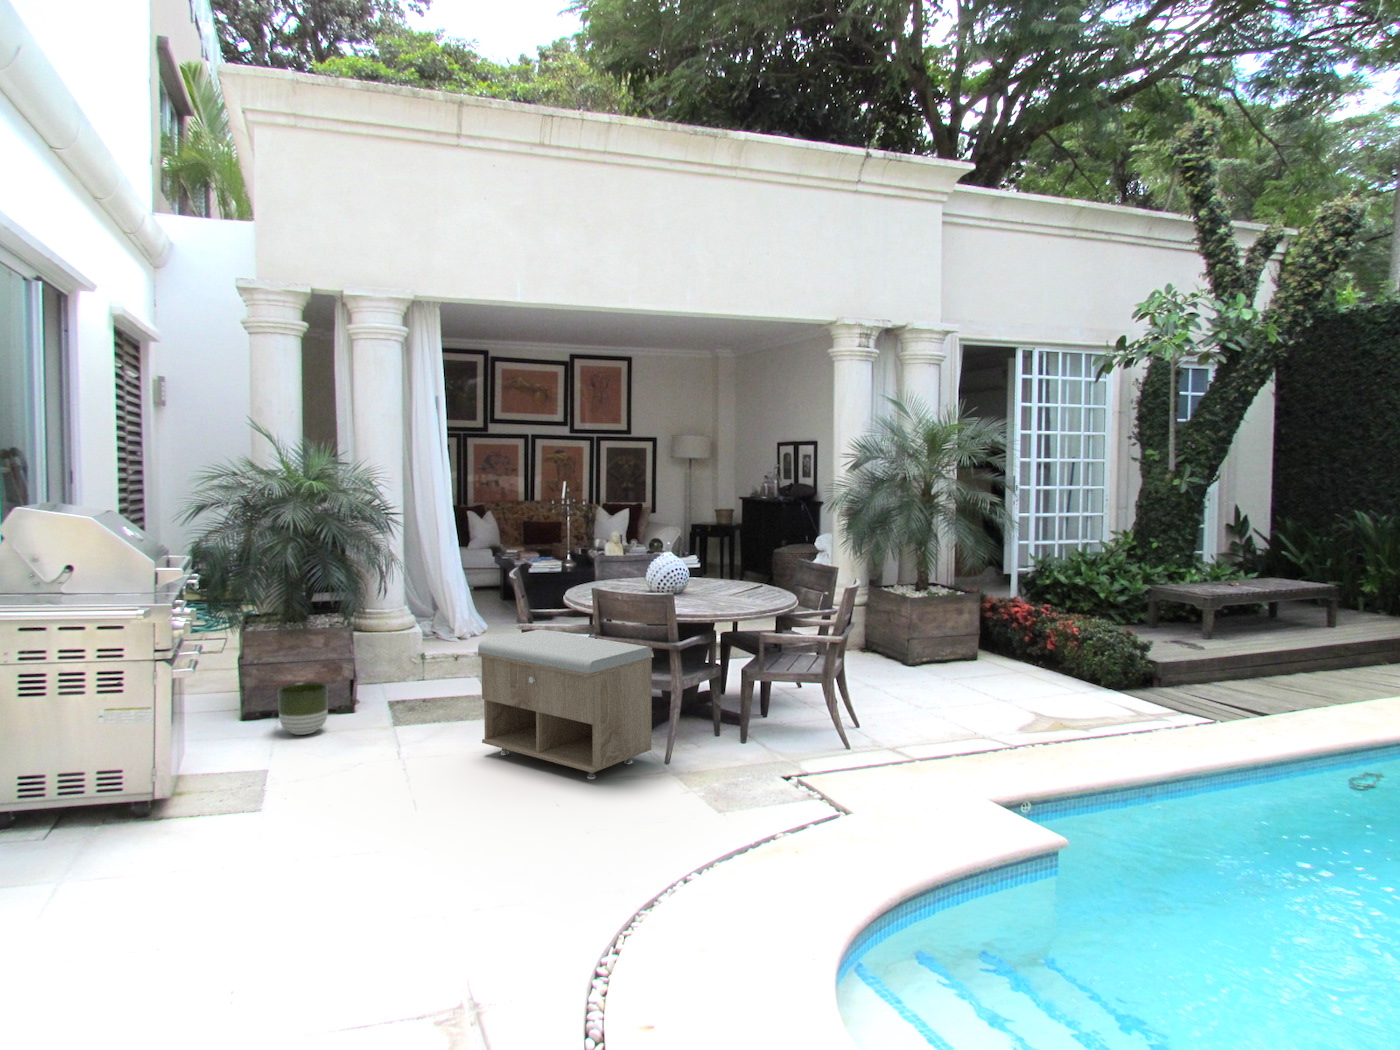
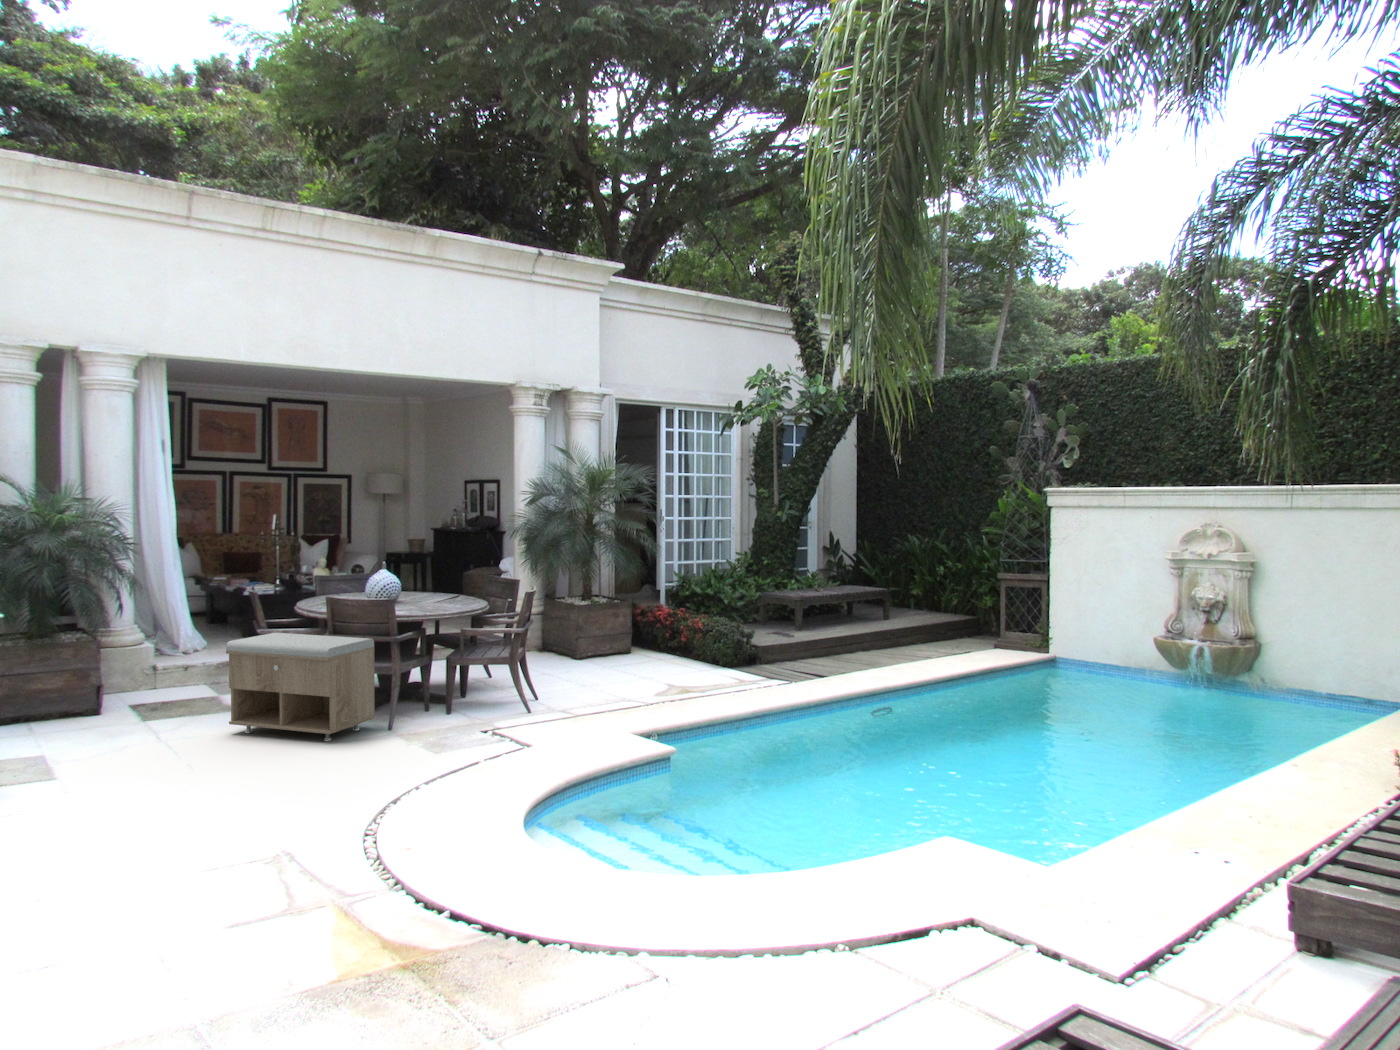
planter: present [278,682,328,735] -> none [26,689,74,734]

